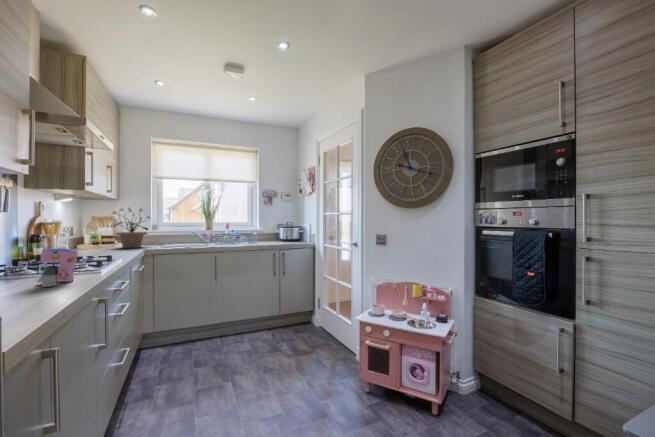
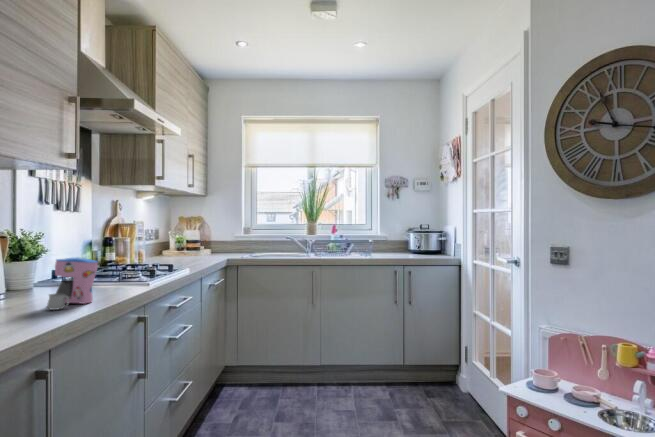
potted plant: present [113,208,150,248] -> none [194,204,239,256]

